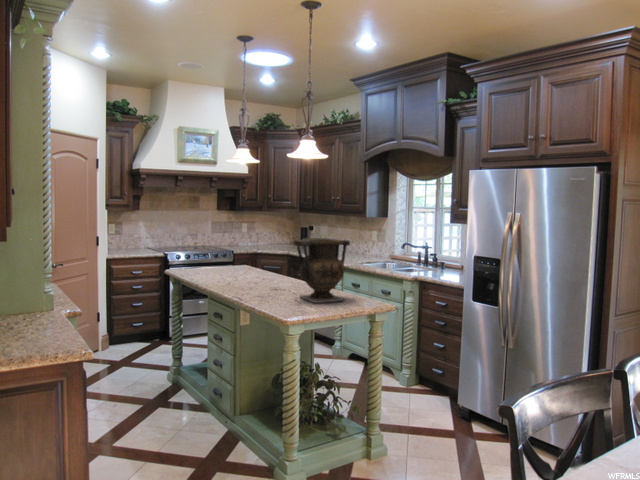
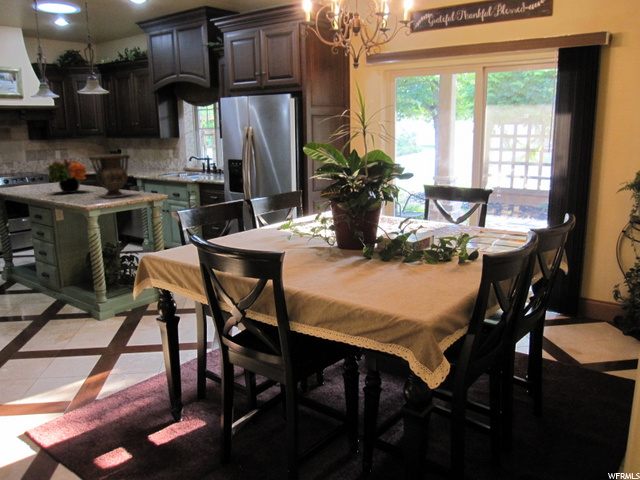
flower arrangement: none [234,239,287,286] -> present [47,159,87,193]

